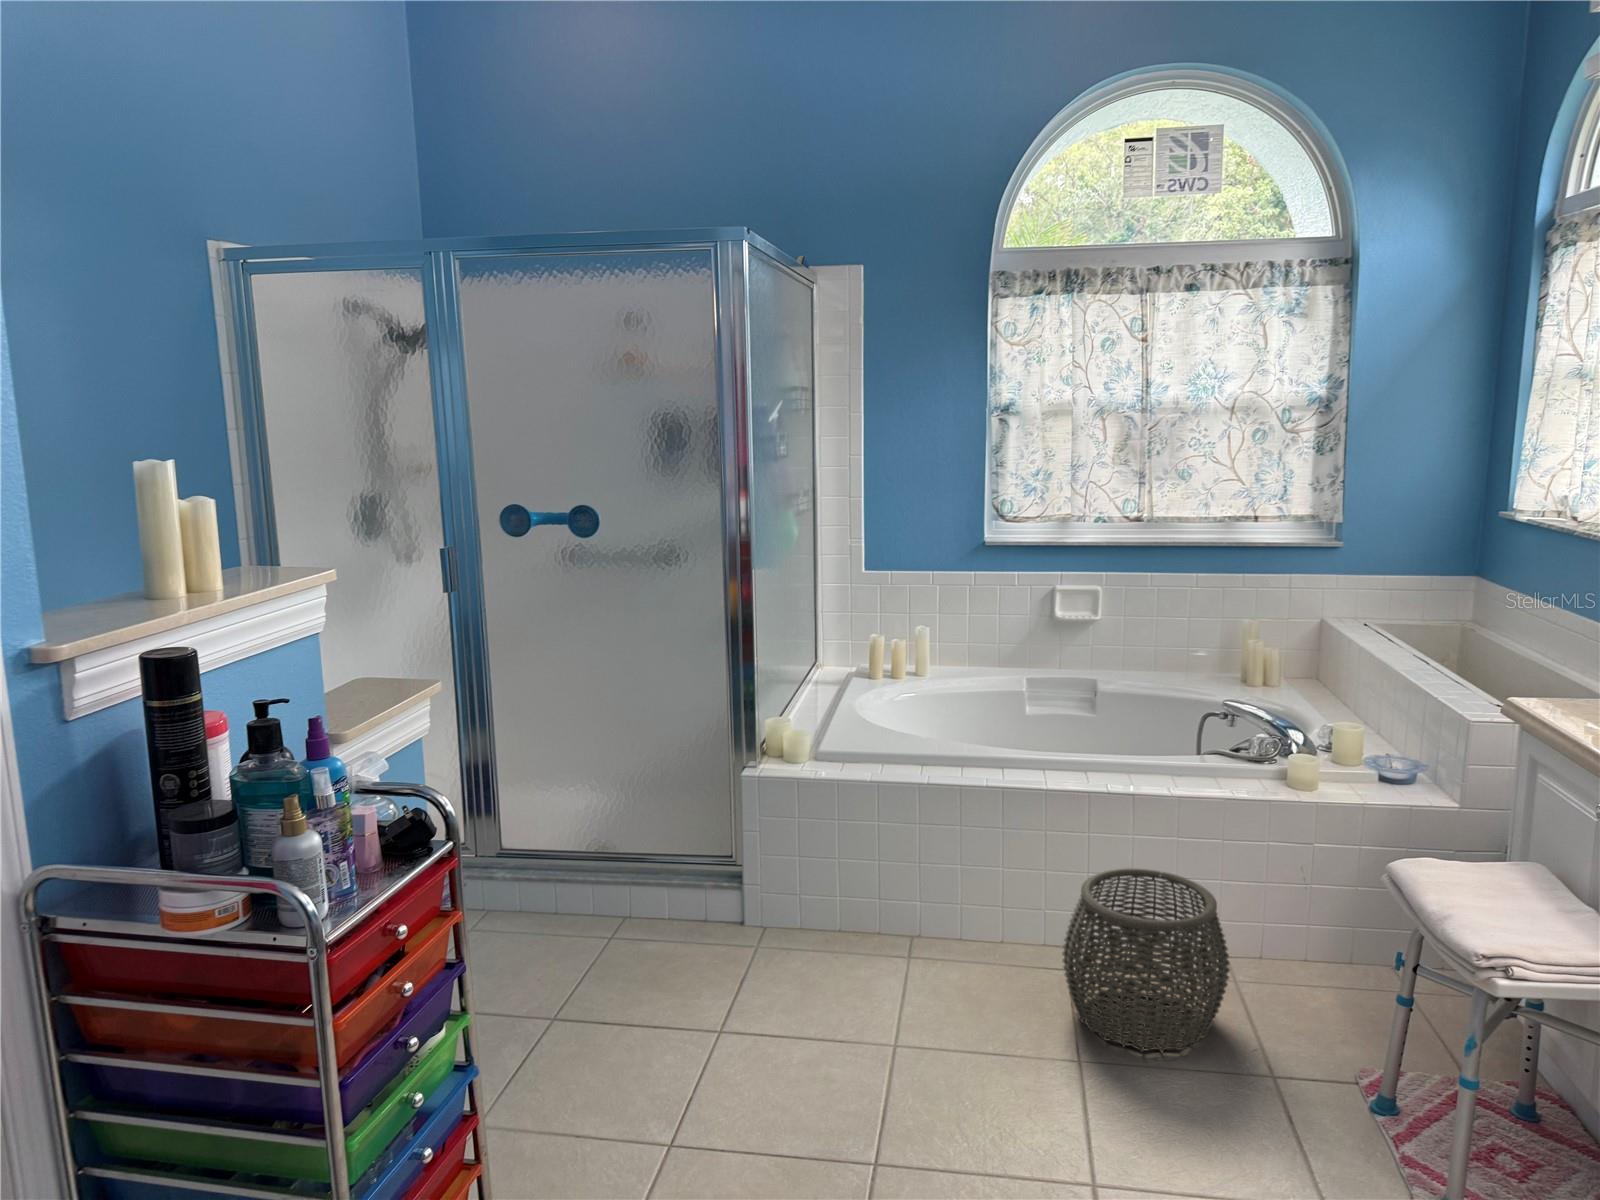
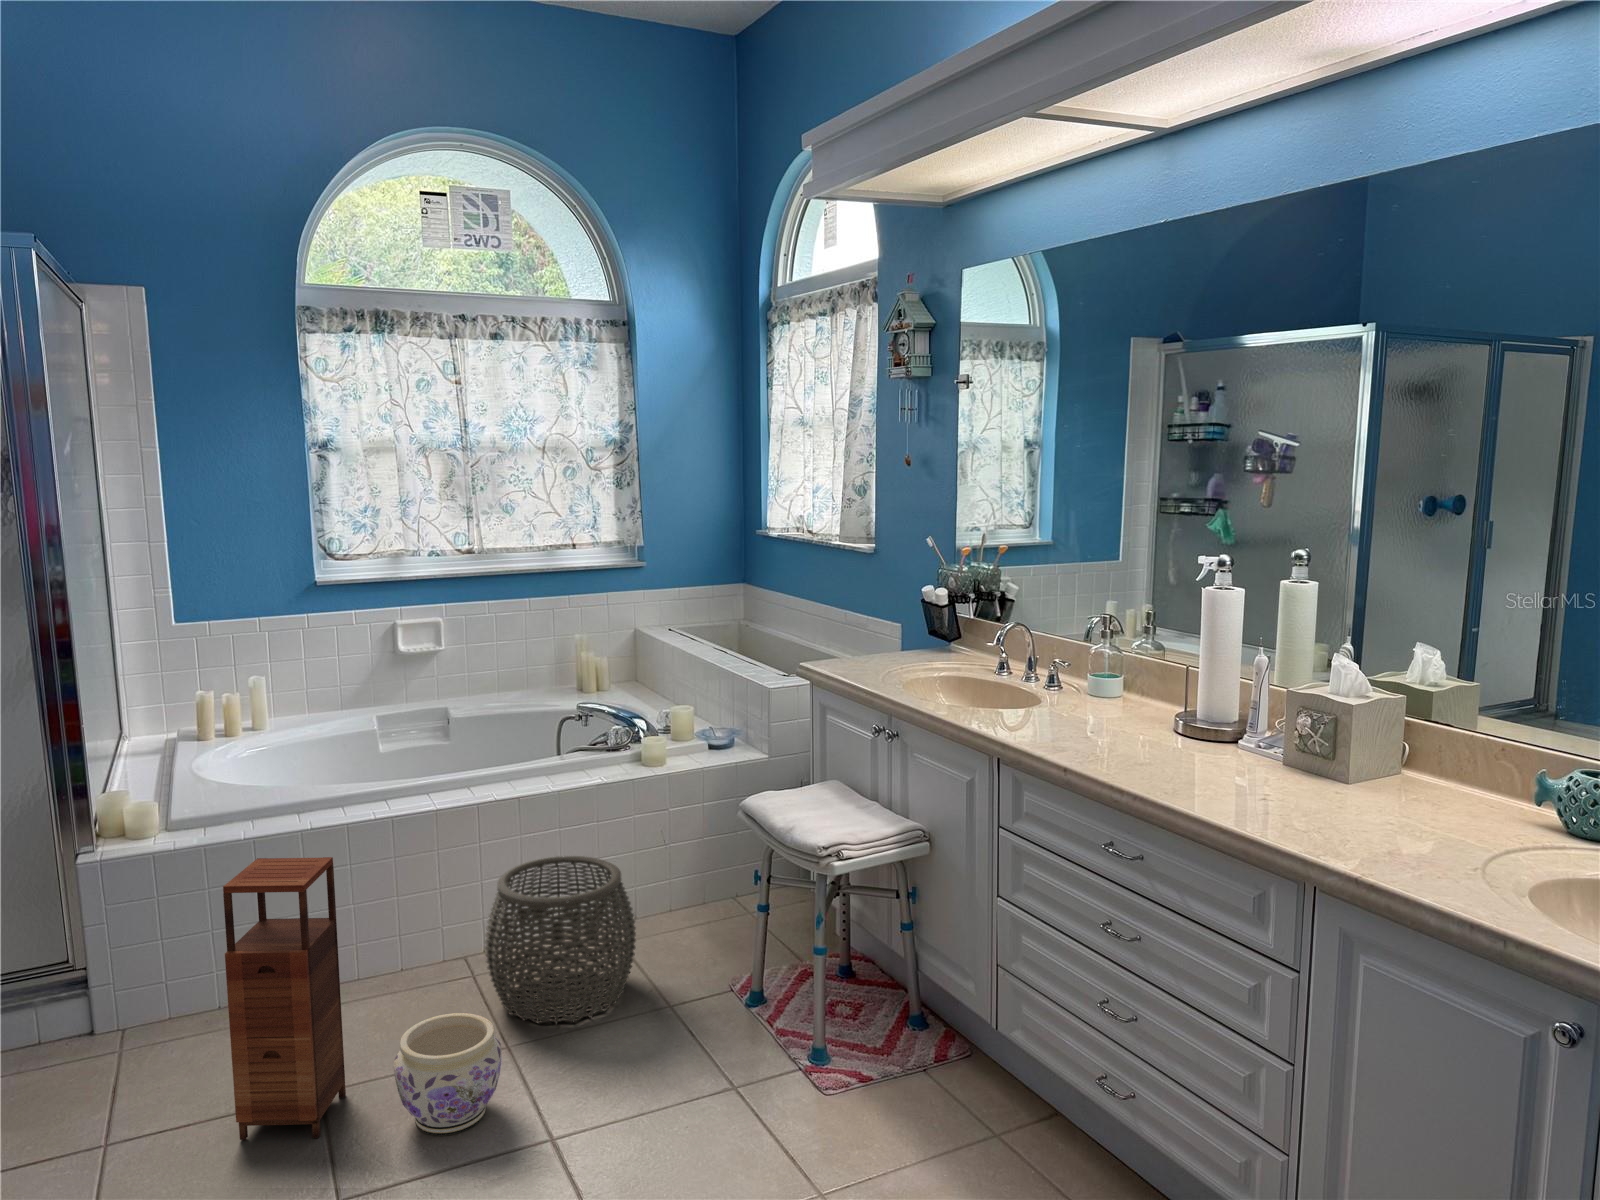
storage cabinet: none [812,814,913,1083] -> present [223,857,346,1140]
planter: none [941,1005,1045,1127] -> present [394,1013,502,1136]

